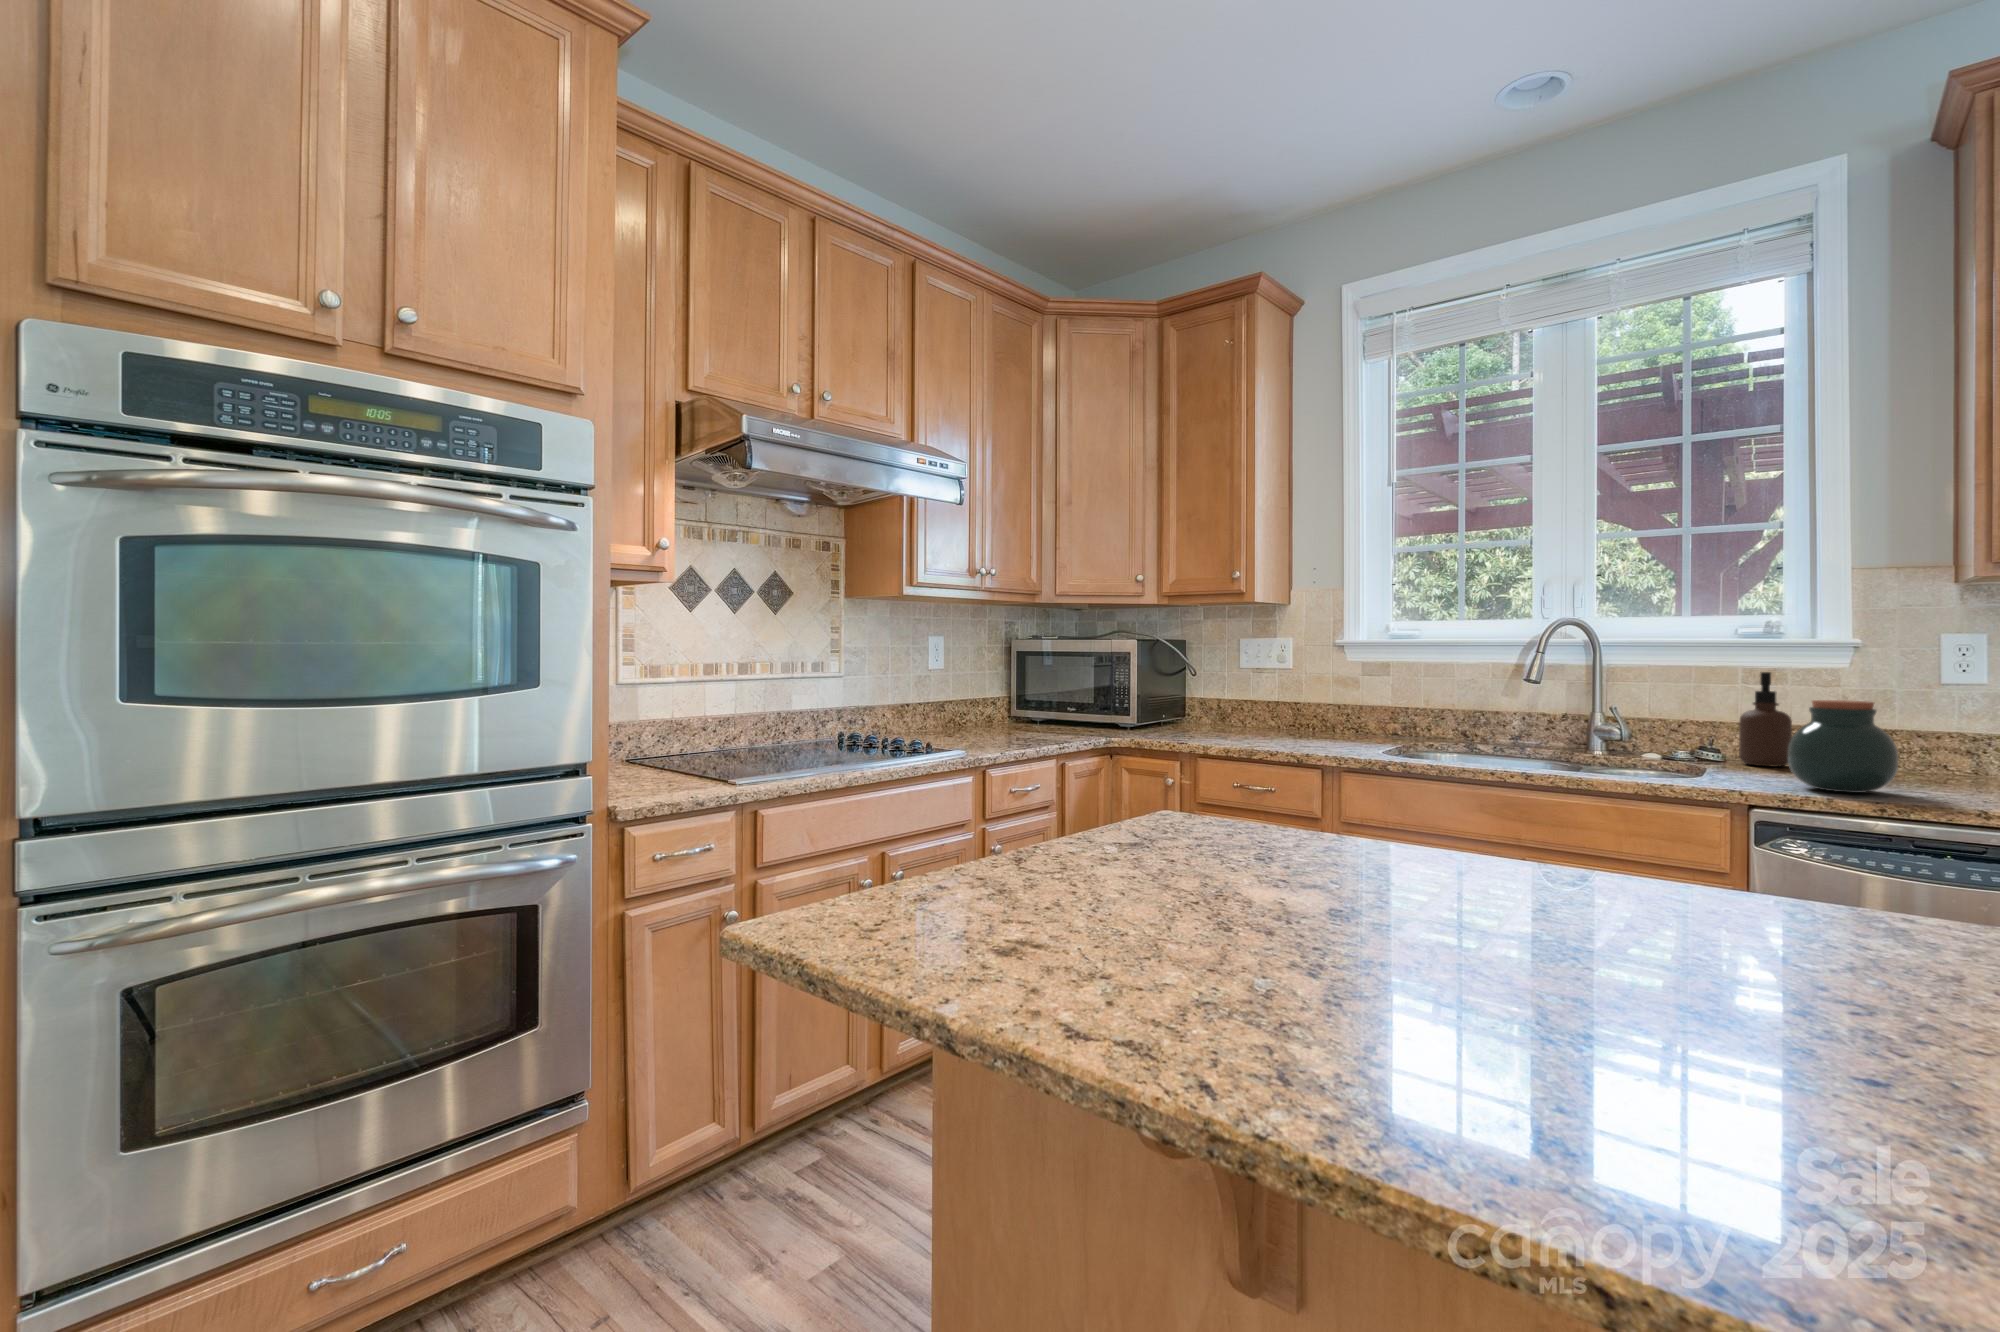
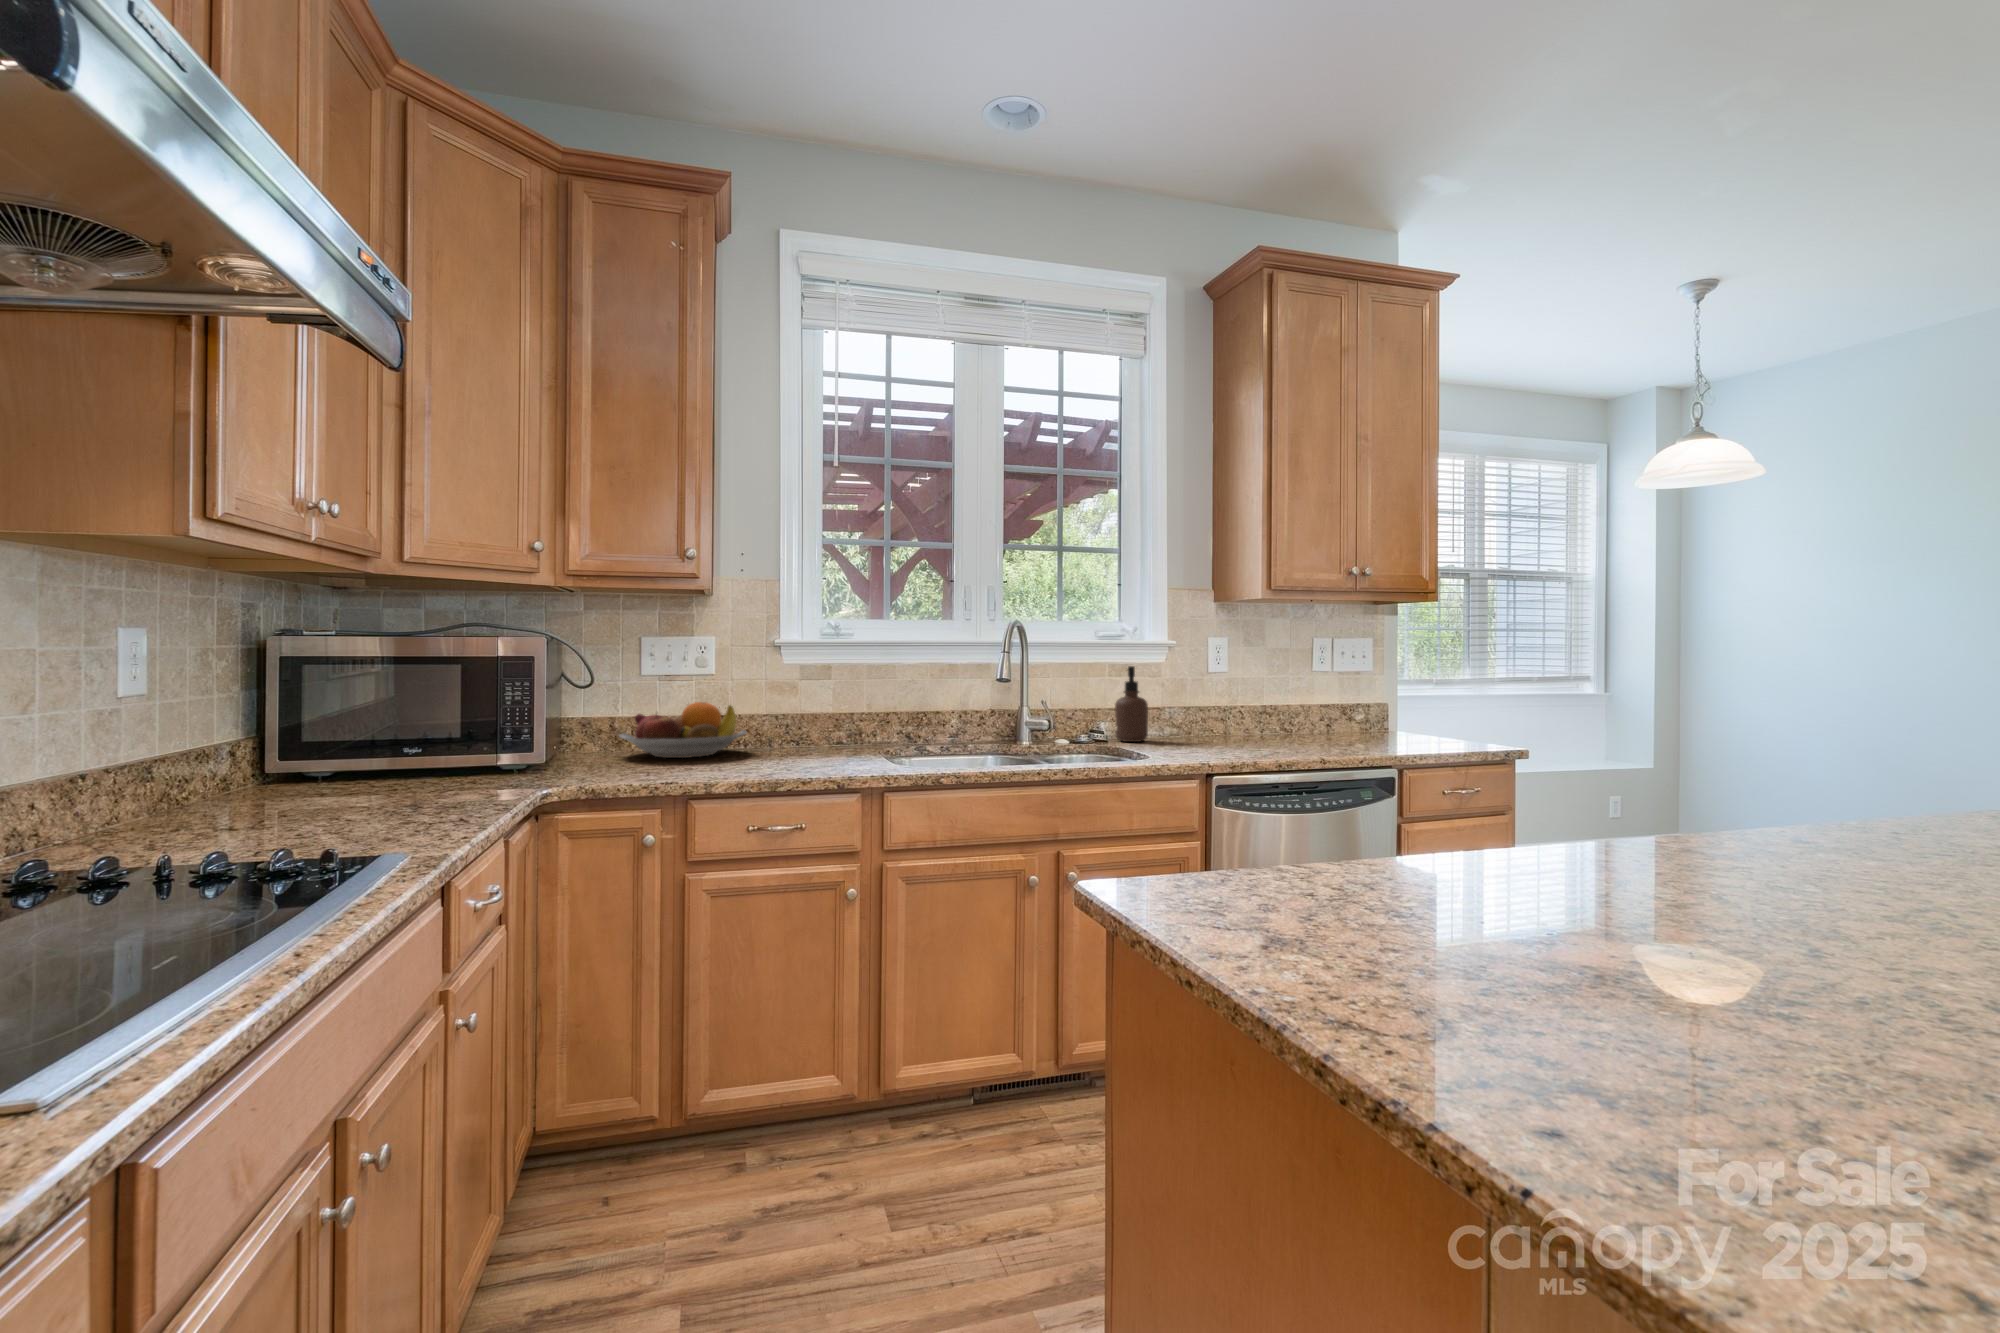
fruit bowl: none [1214,691,1313,733] -> present [619,702,747,758]
jar: present [1788,700,1898,793] -> none [1205,687,1269,756]

